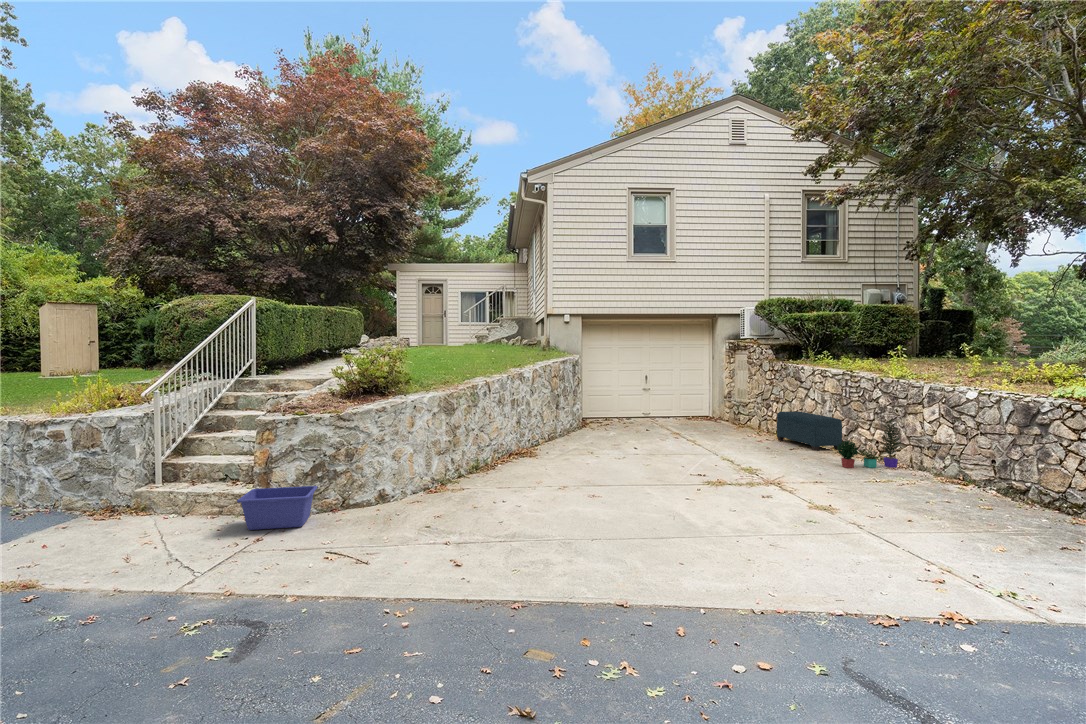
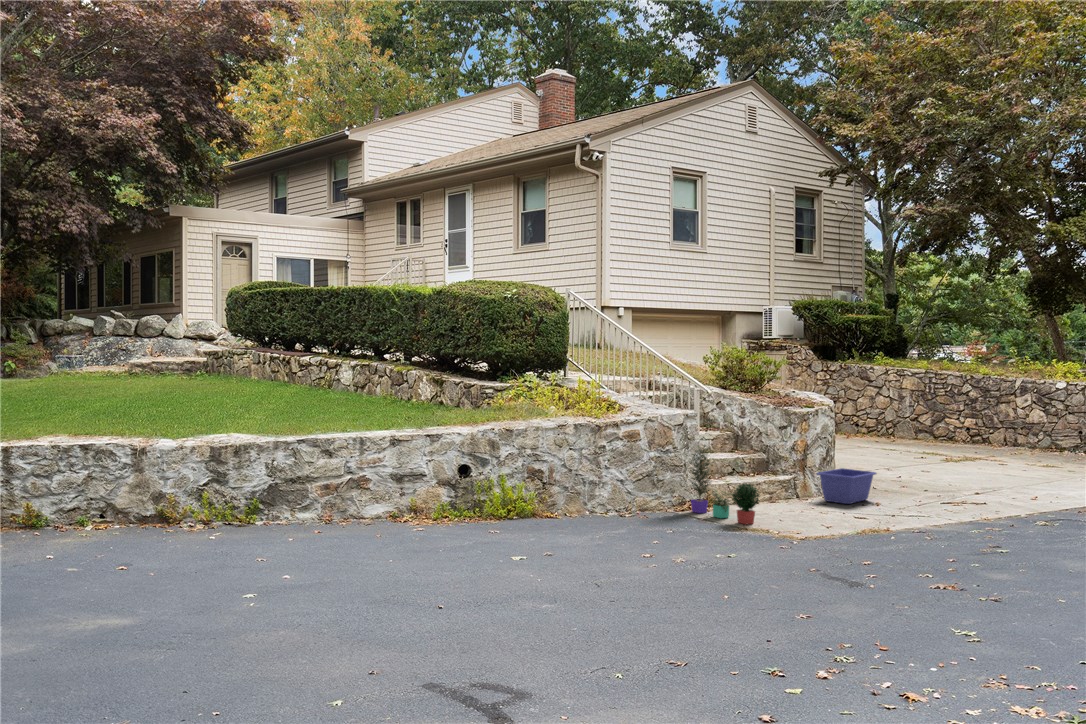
bench: present [777,411,842,451] -> none [863,408,929,440]
potted plant: present [837,419,901,468] -> present [688,446,759,524]

